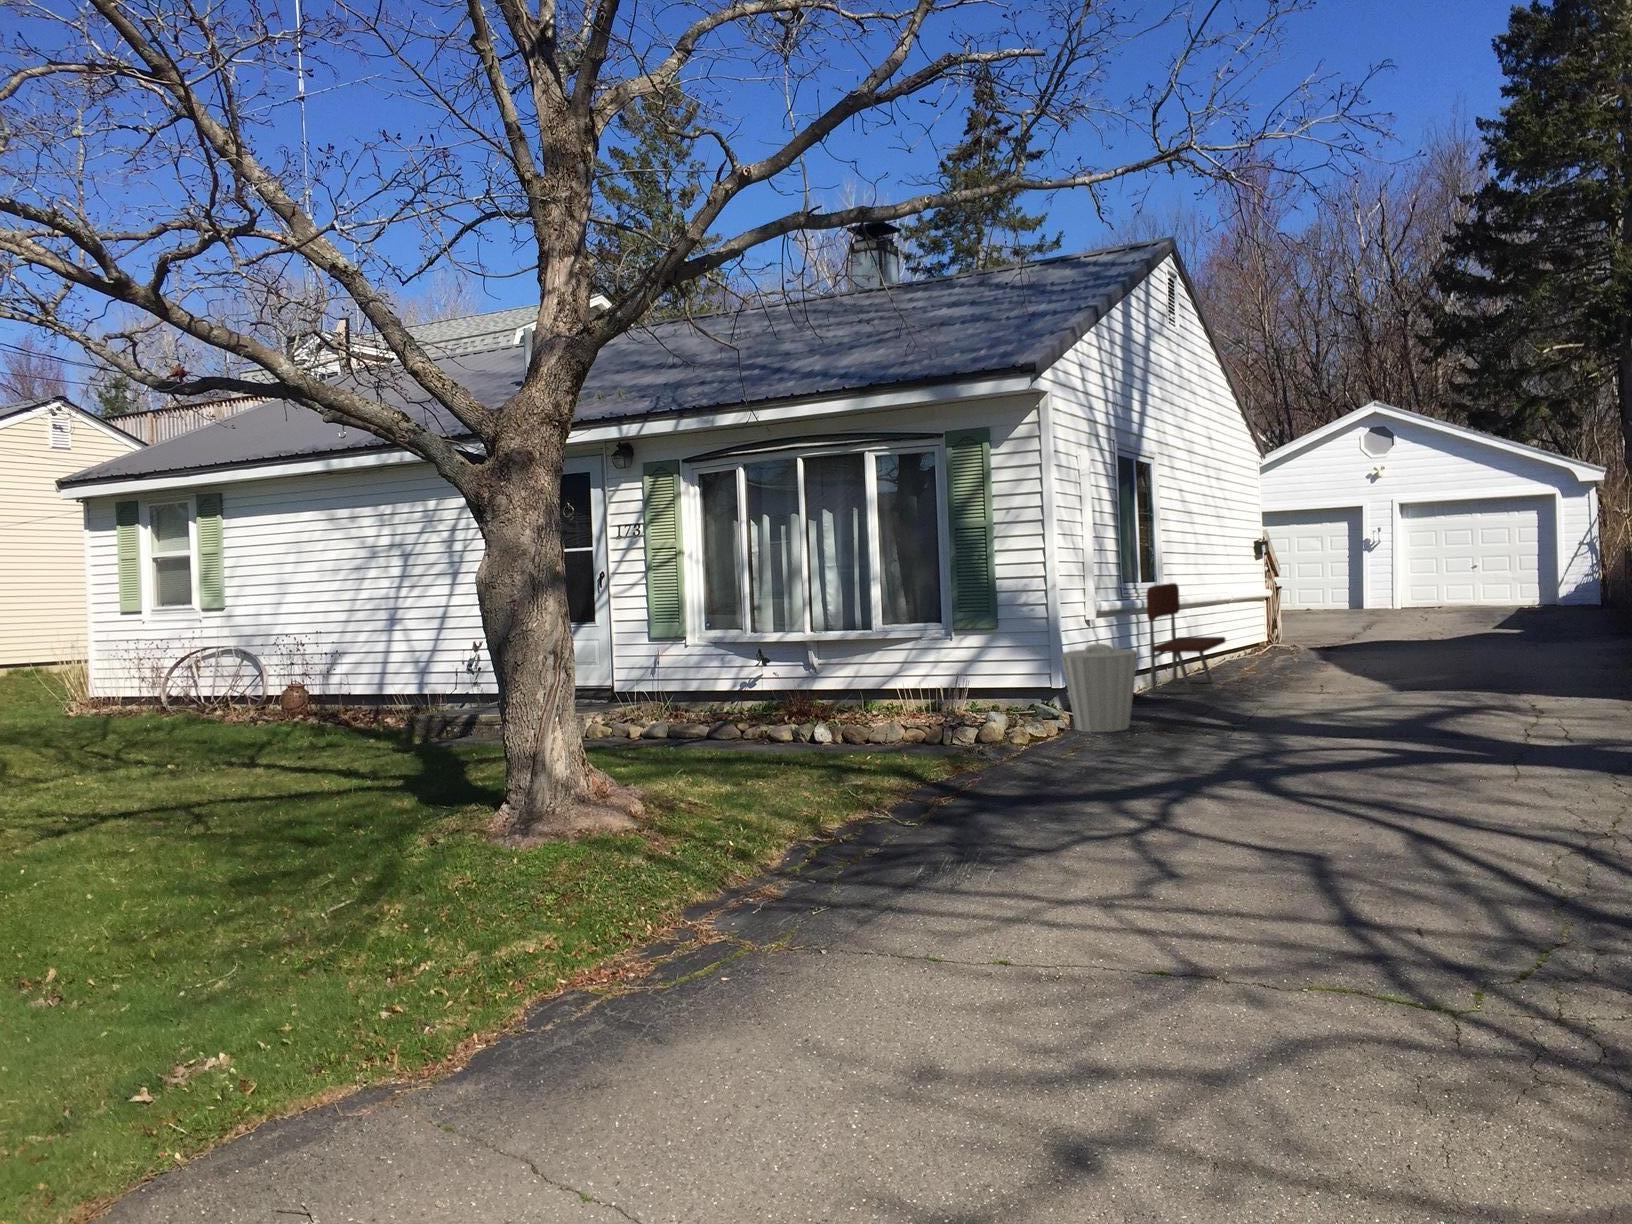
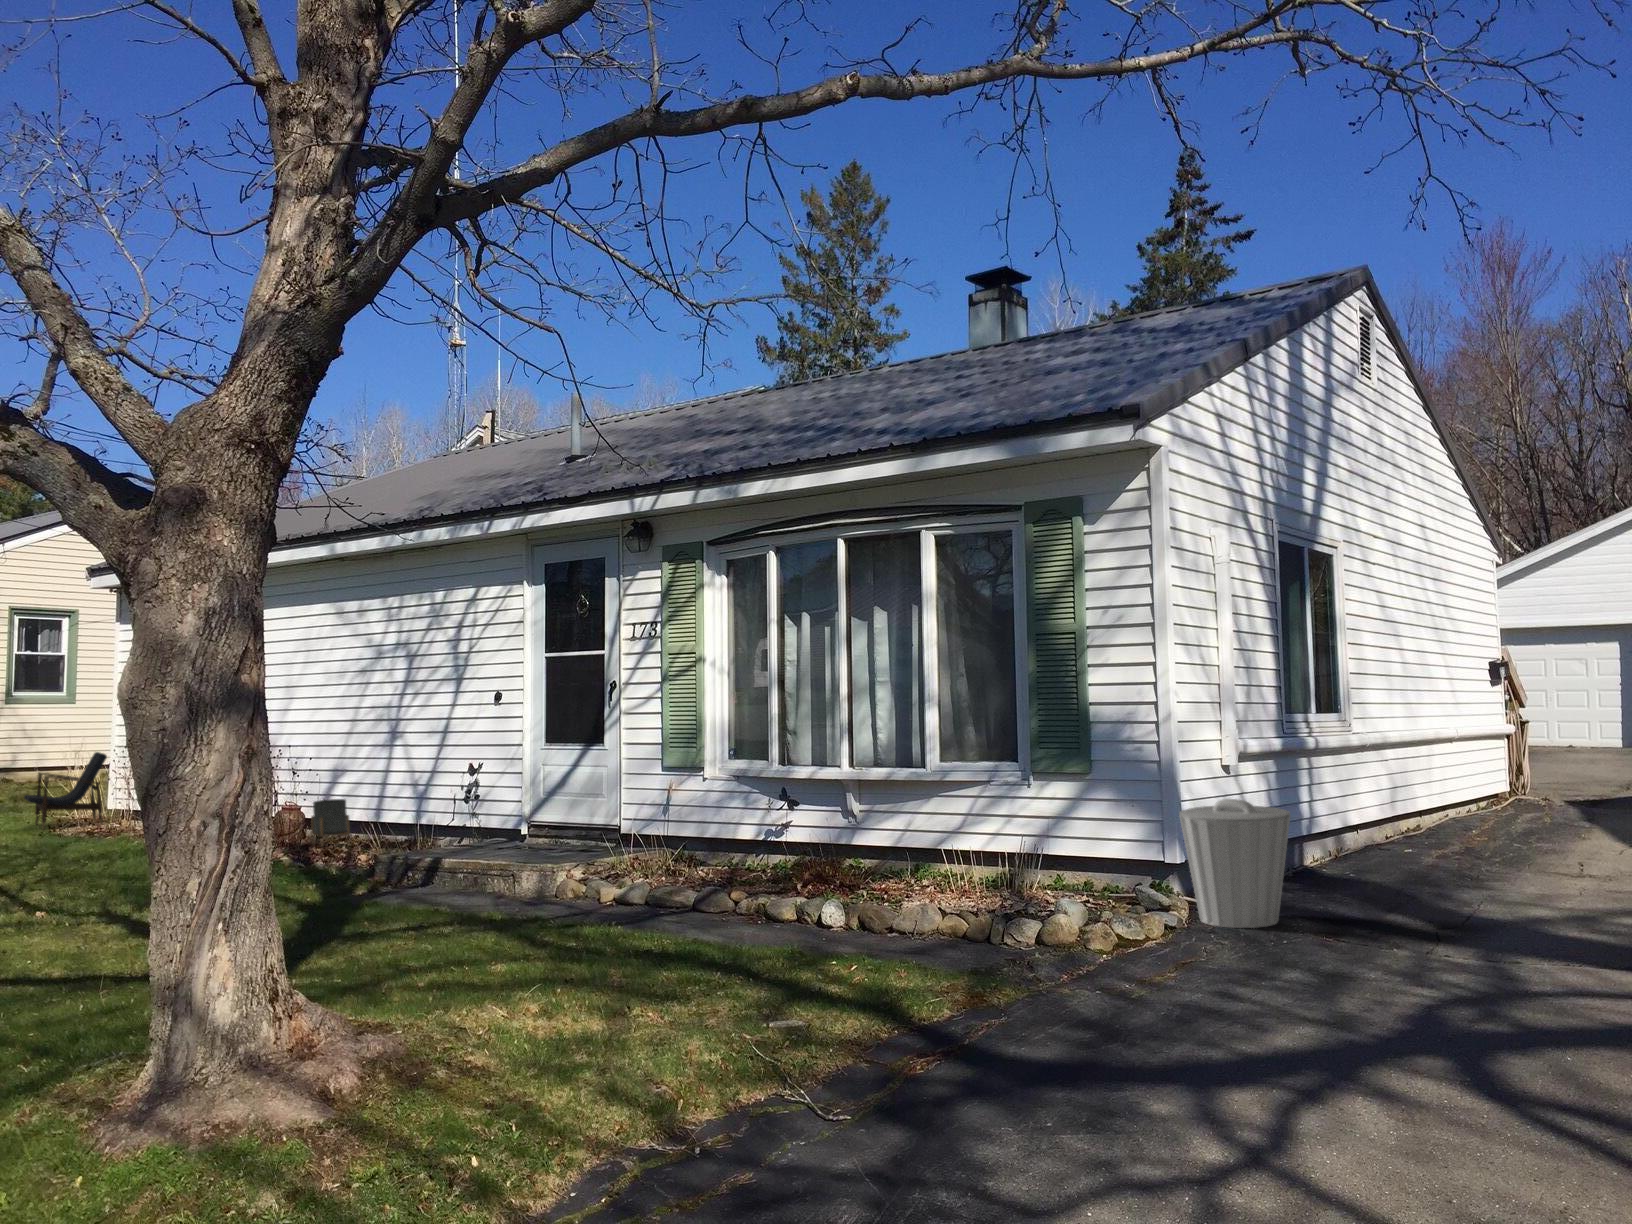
bench: present [1146,583,1226,694] -> none [1322,714,1438,868]
lounge chair: none [18,647,96,717] -> present [24,752,107,830]
planter: none [321,677,357,717] -> present [311,799,350,846]

